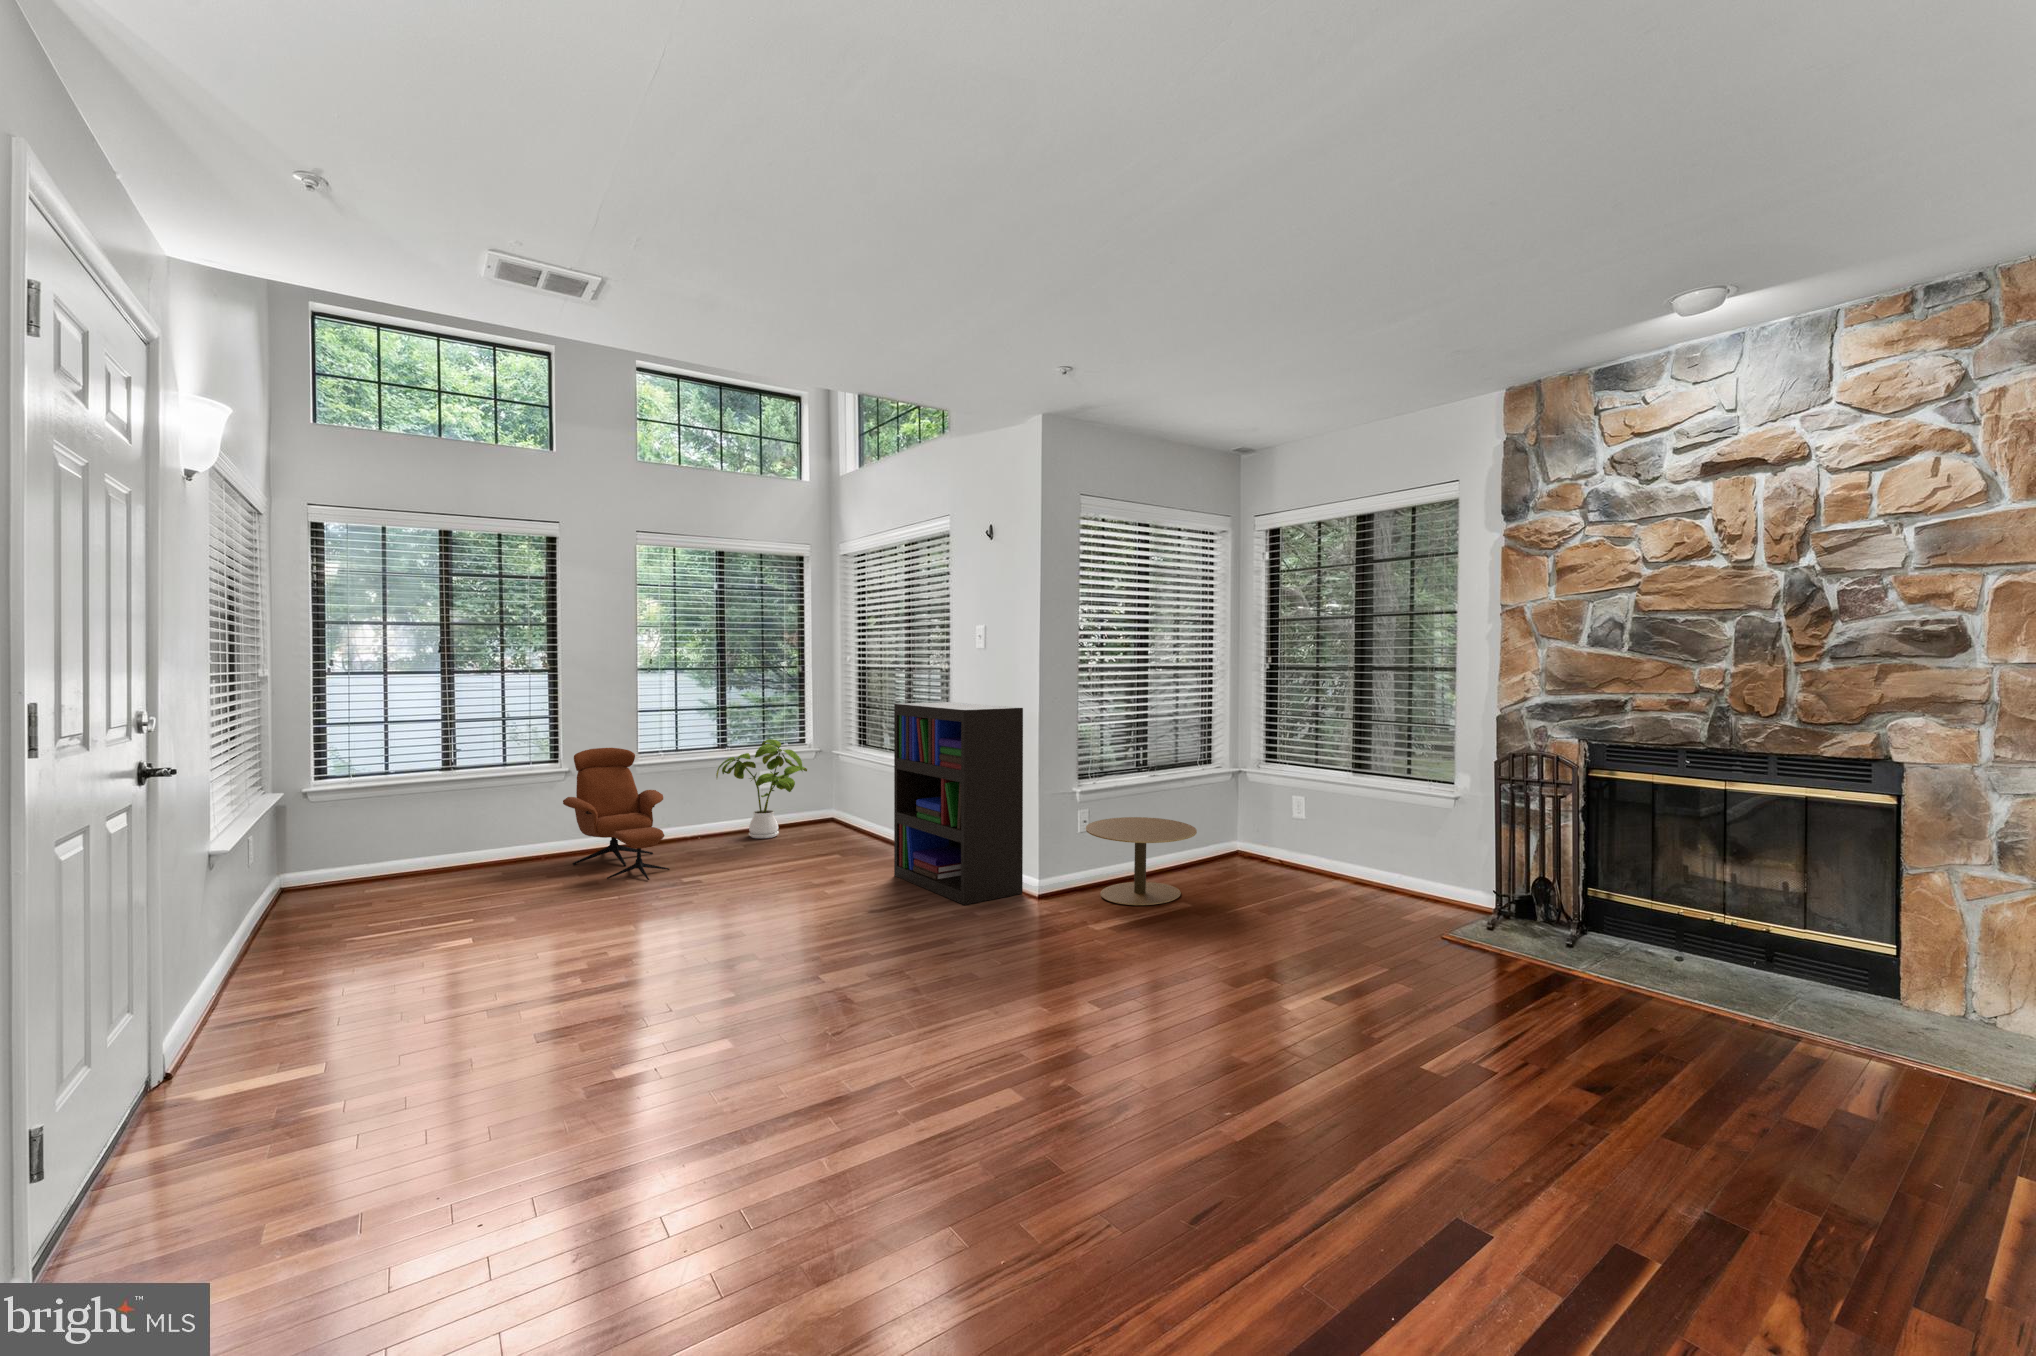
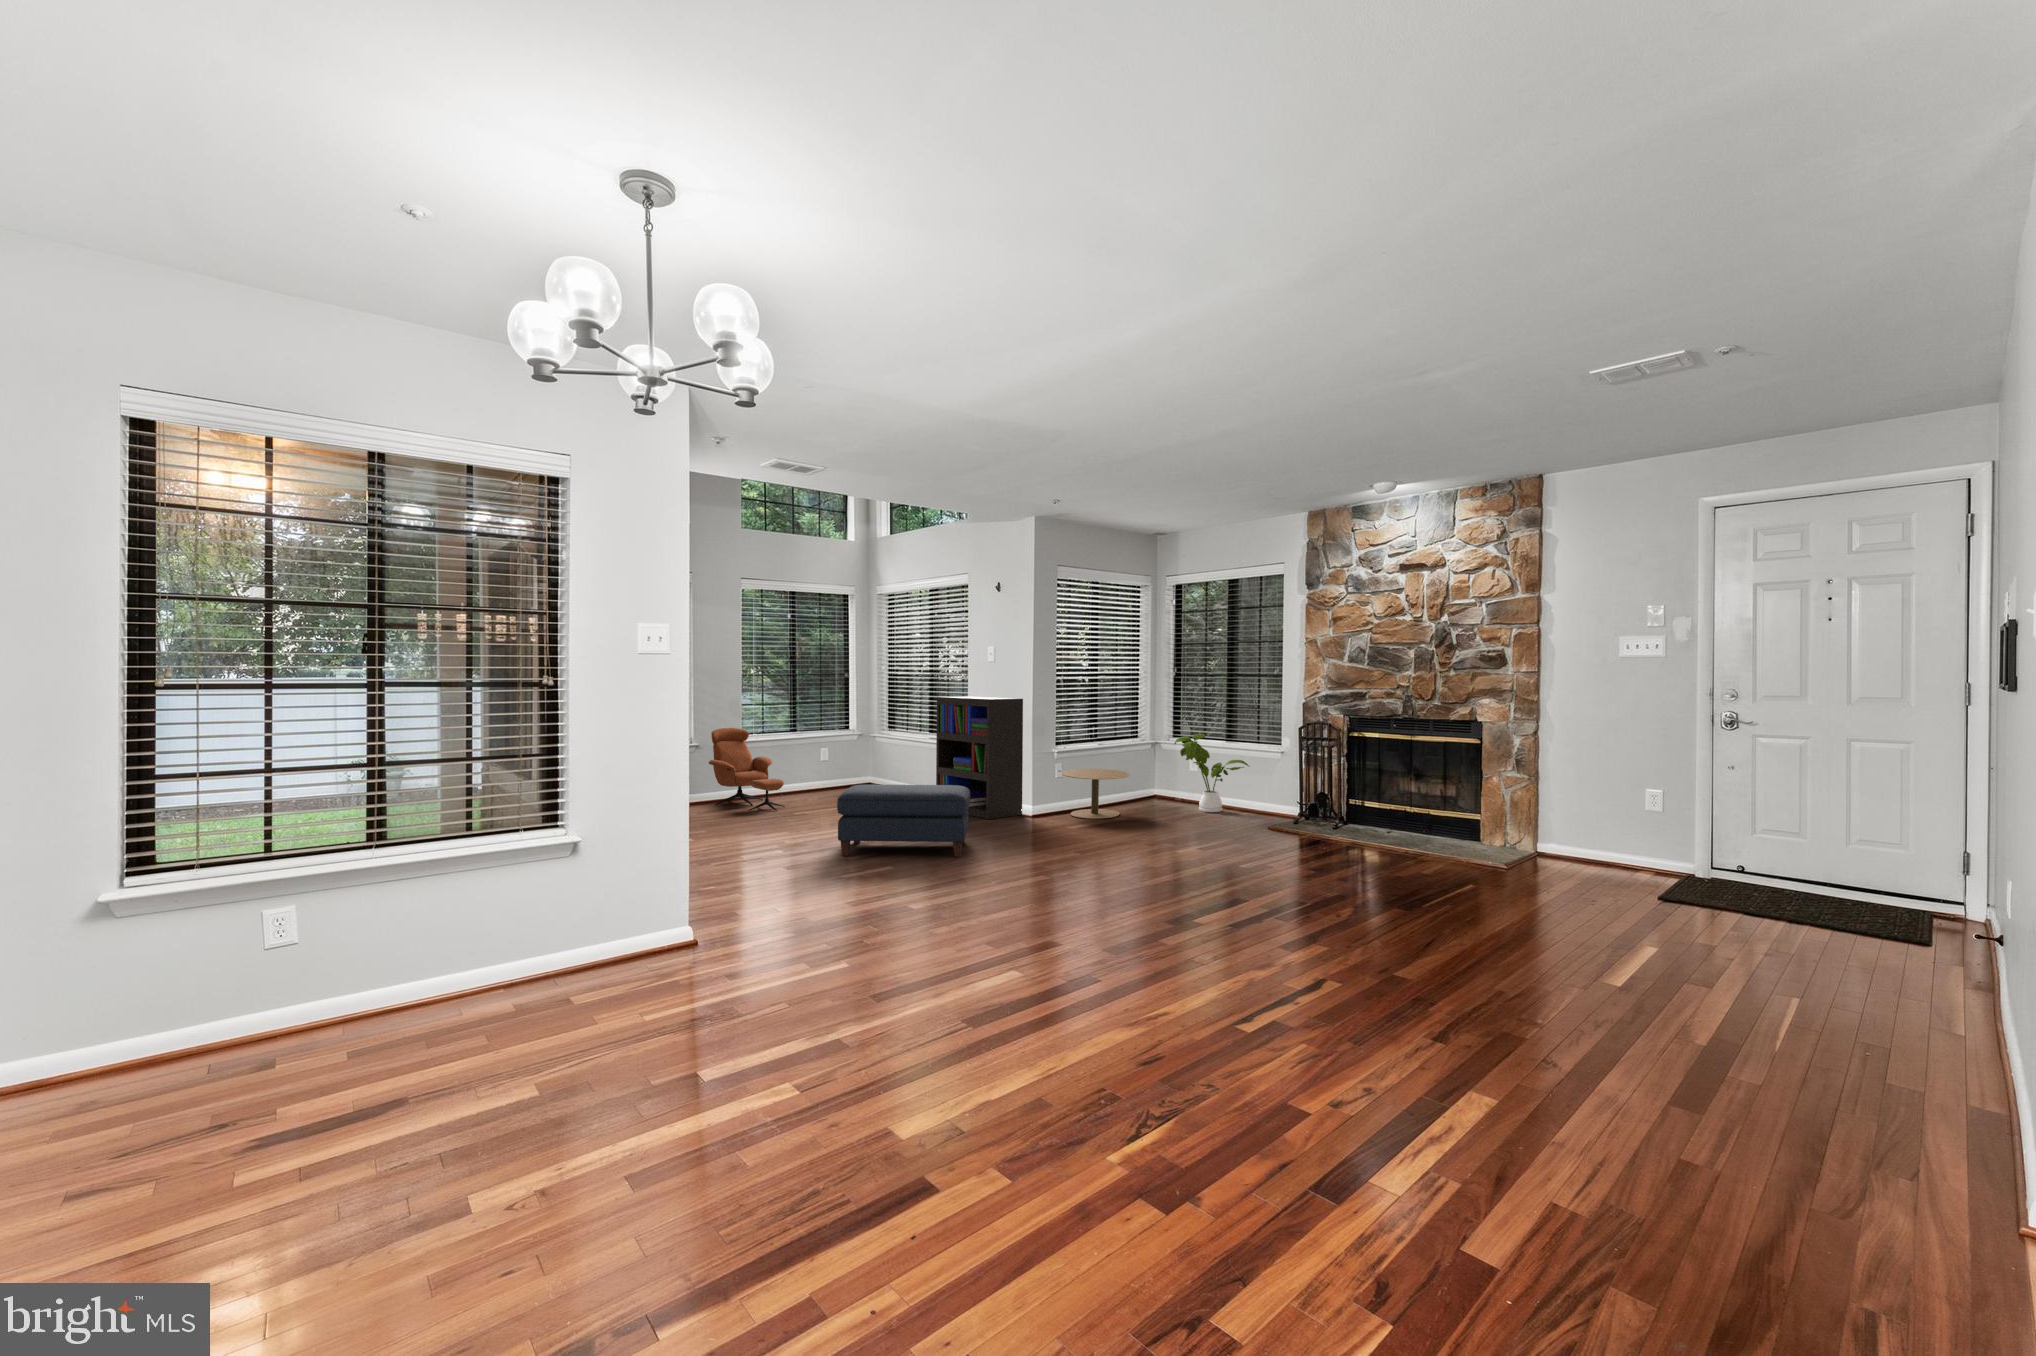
house plant: present [716,739,807,839] -> present [1174,733,1249,812]
ottoman: none [638,867,904,1021] -> present [837,784,970,857]

